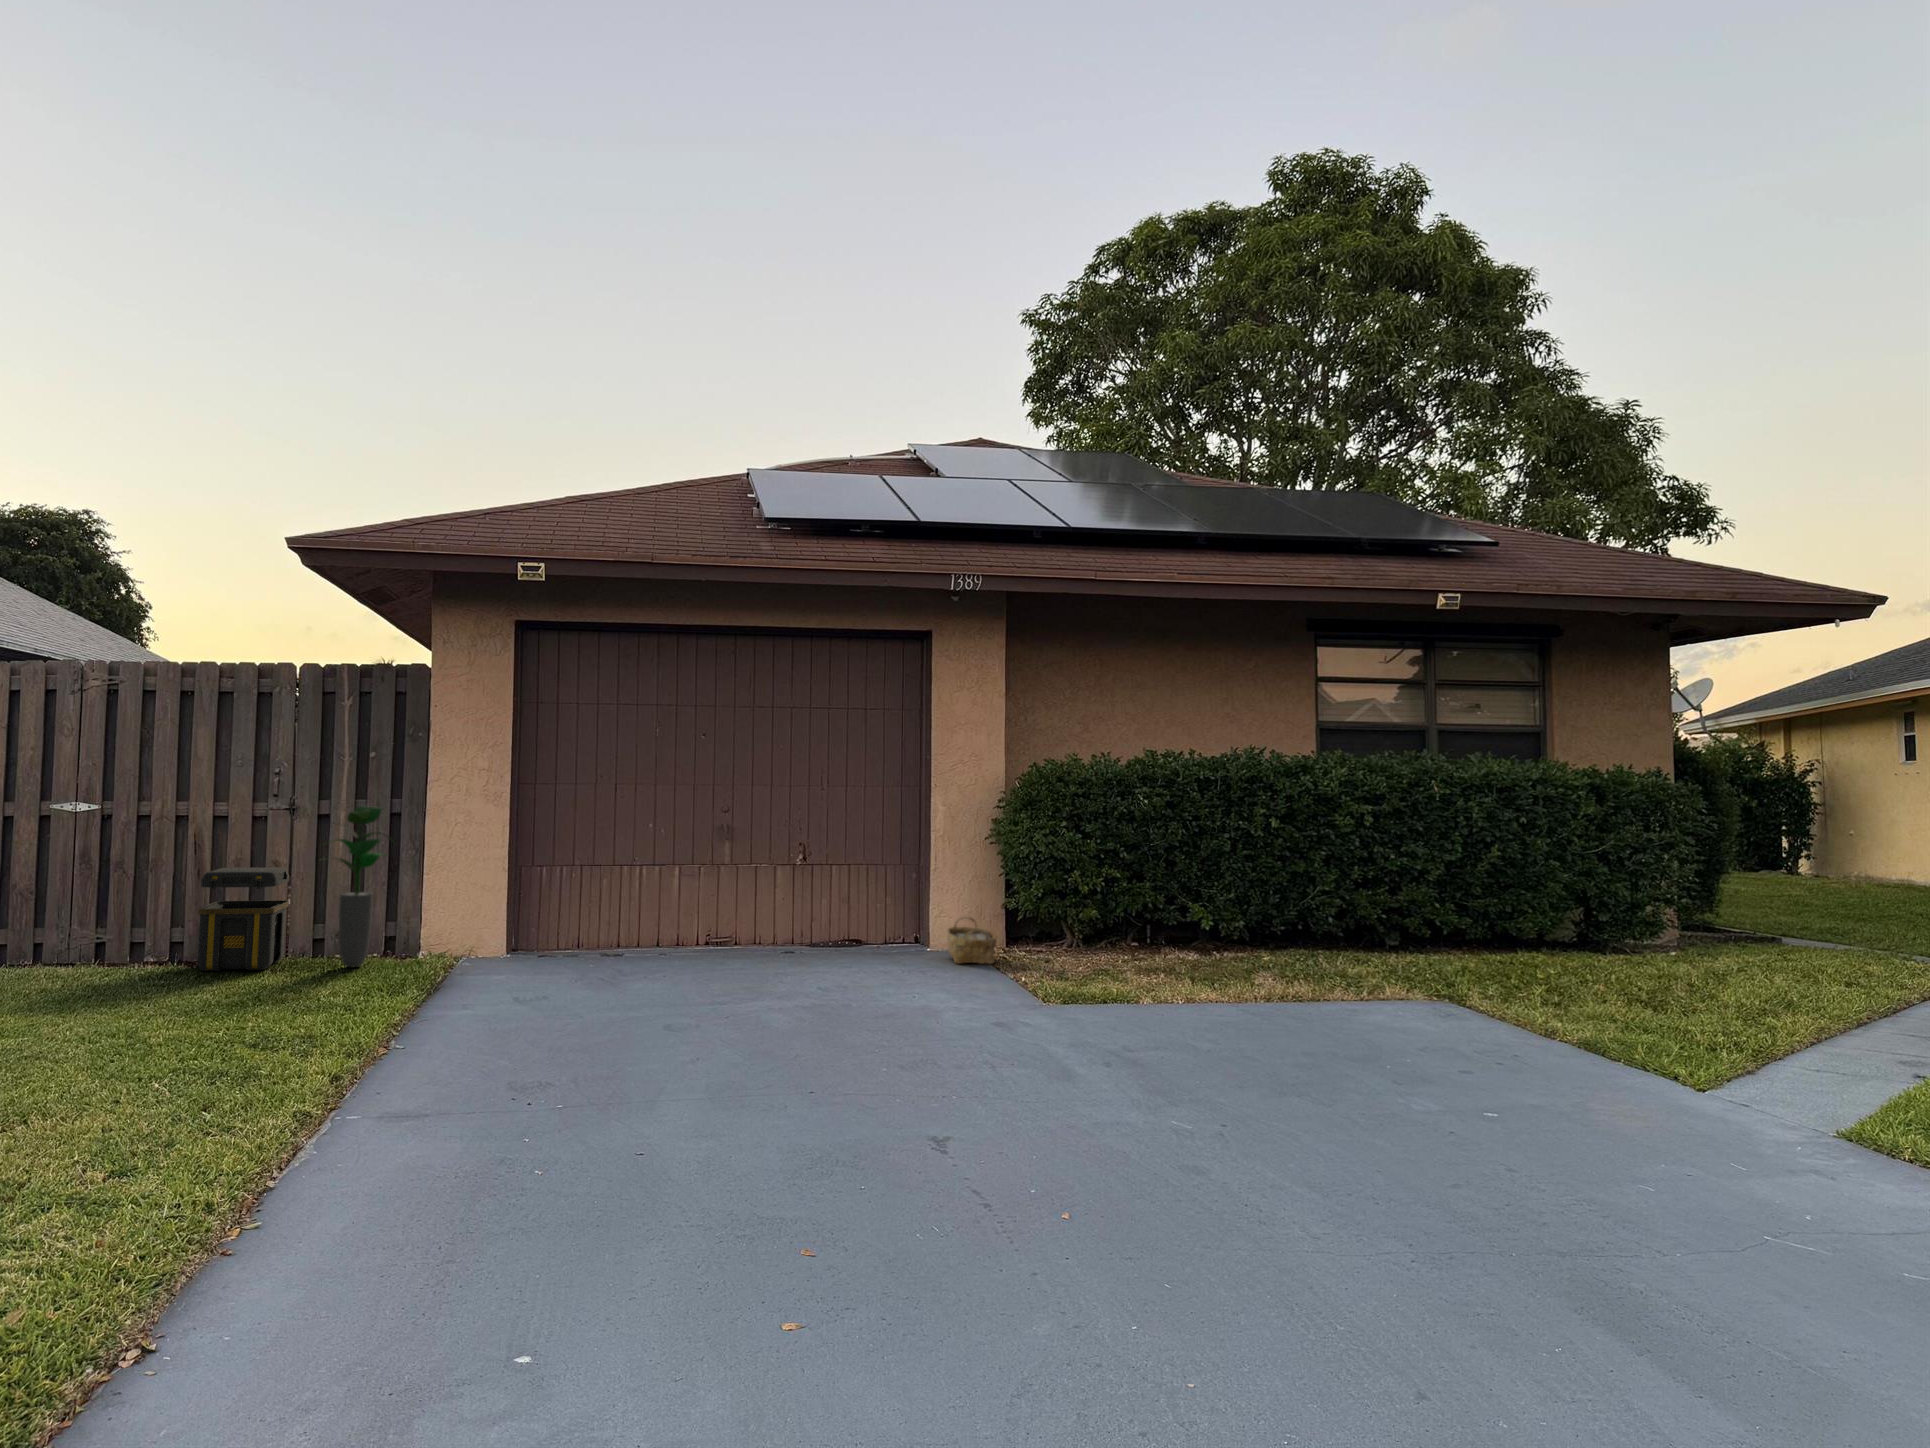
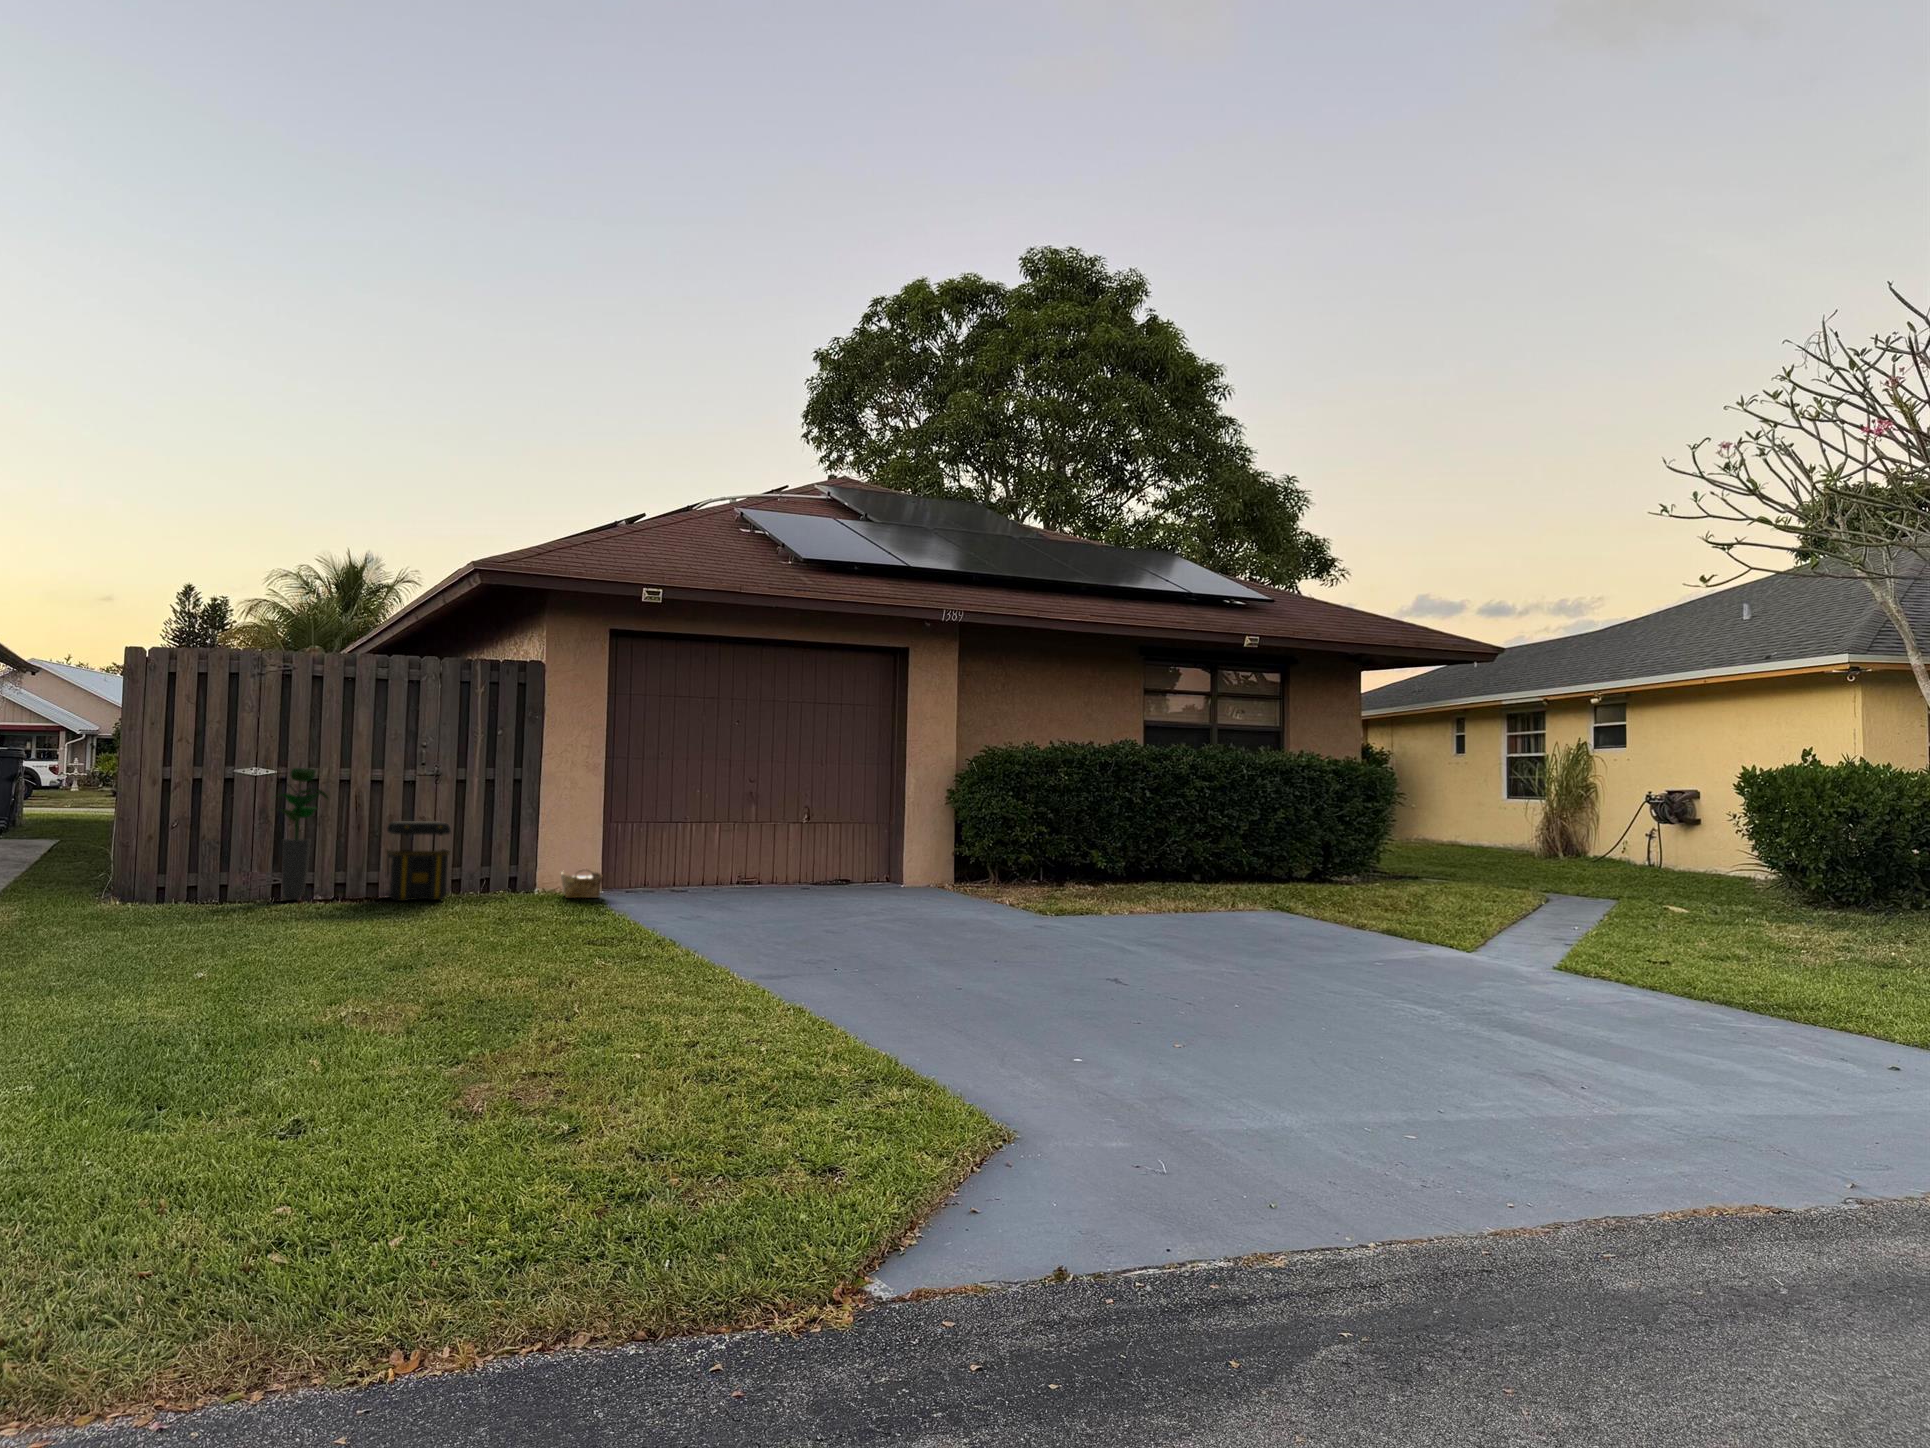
potted plant: present [337,806,395,967] -> present [280,768,328,900]
woven basket: present [947,917,996,964] -> present [561,870,603,898]

